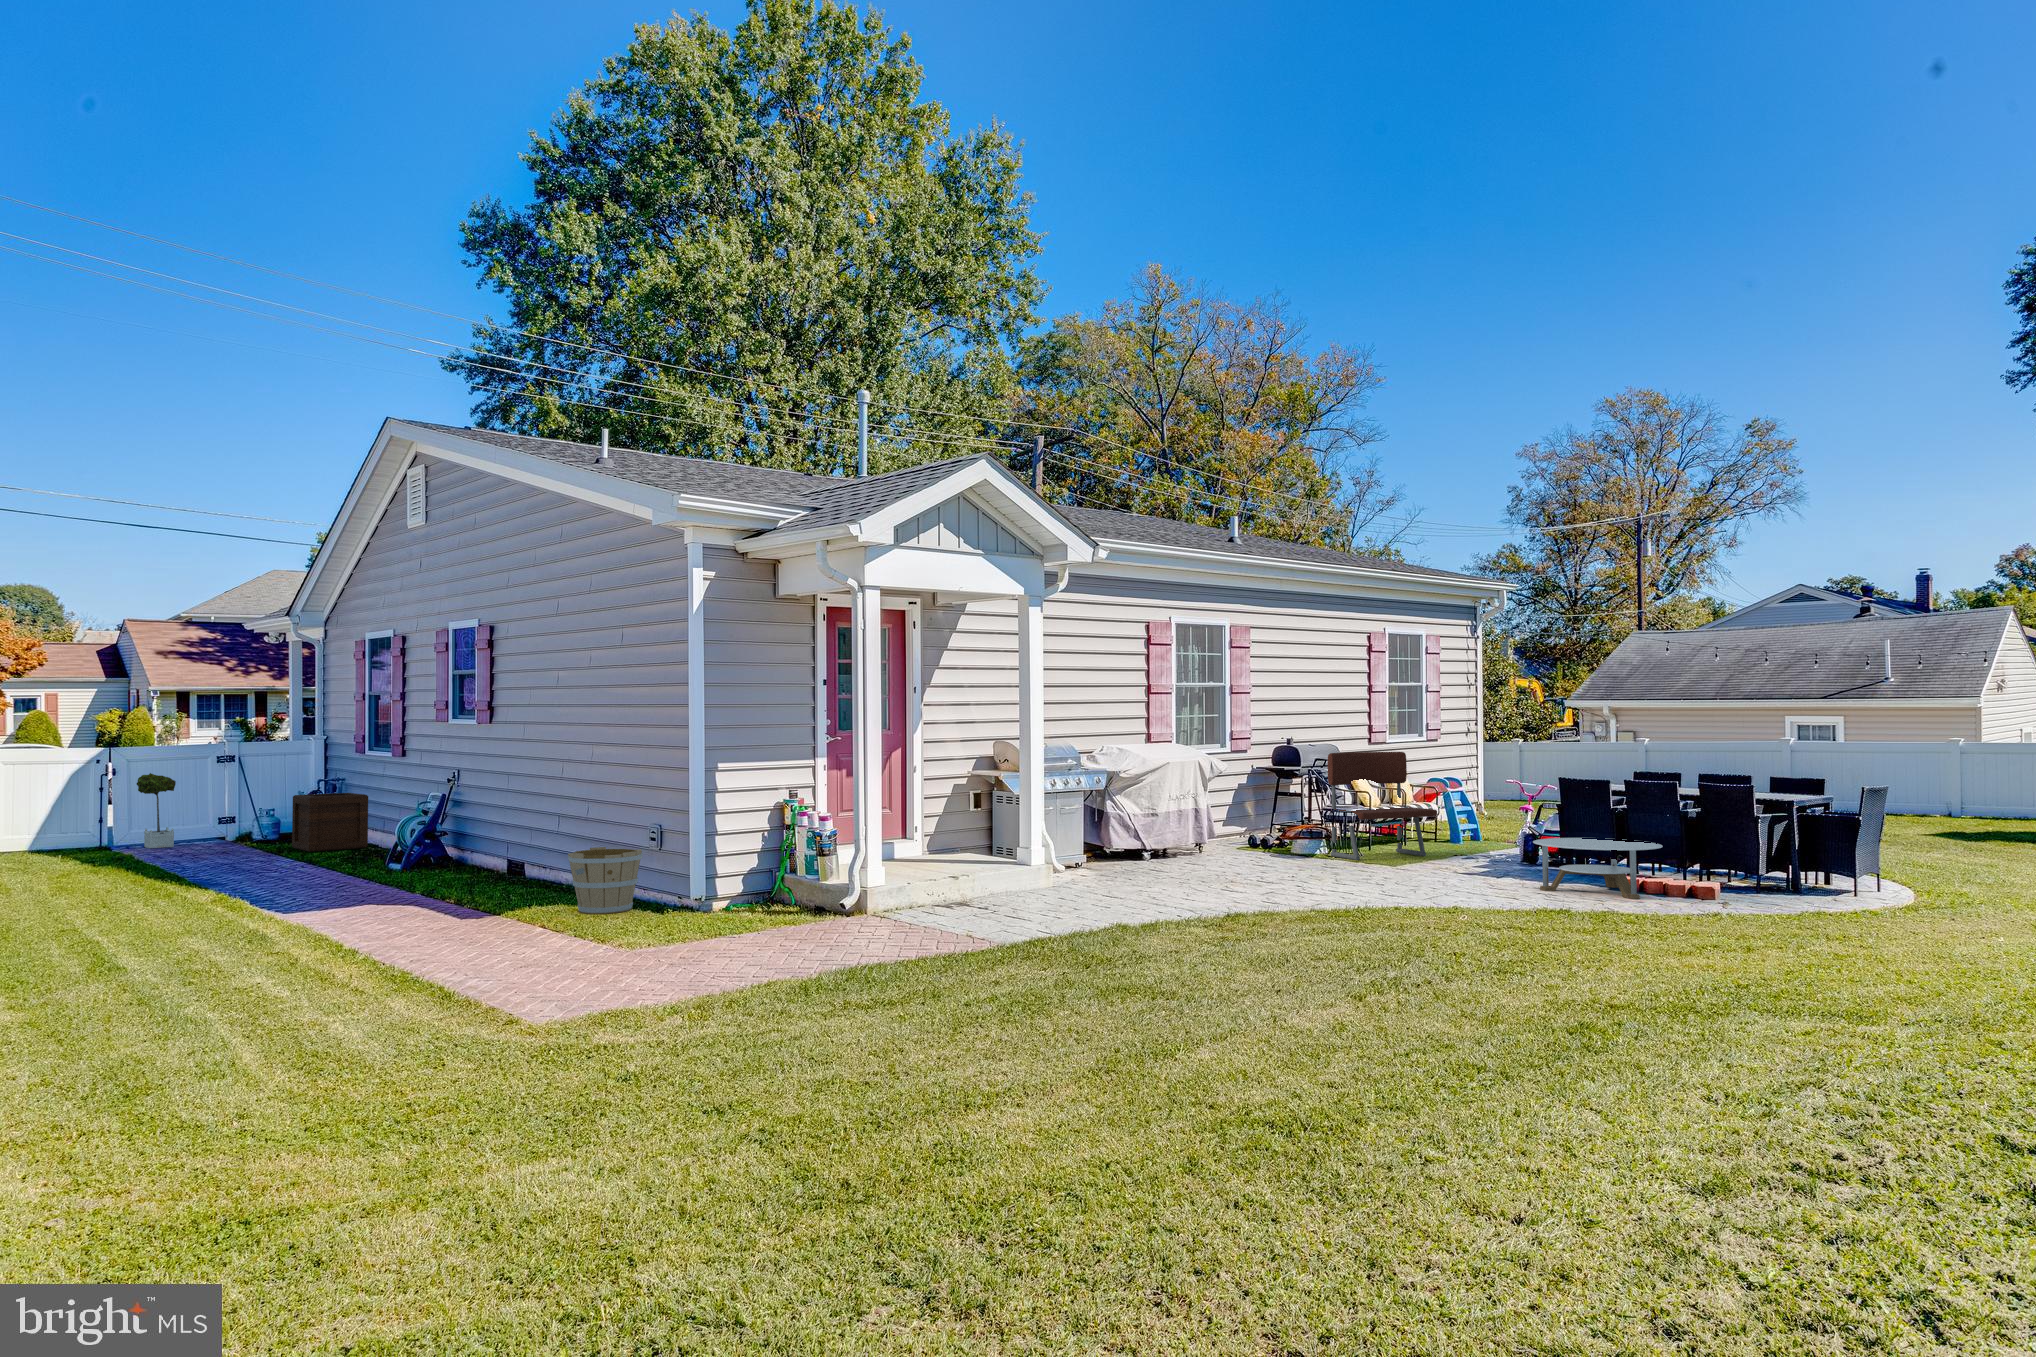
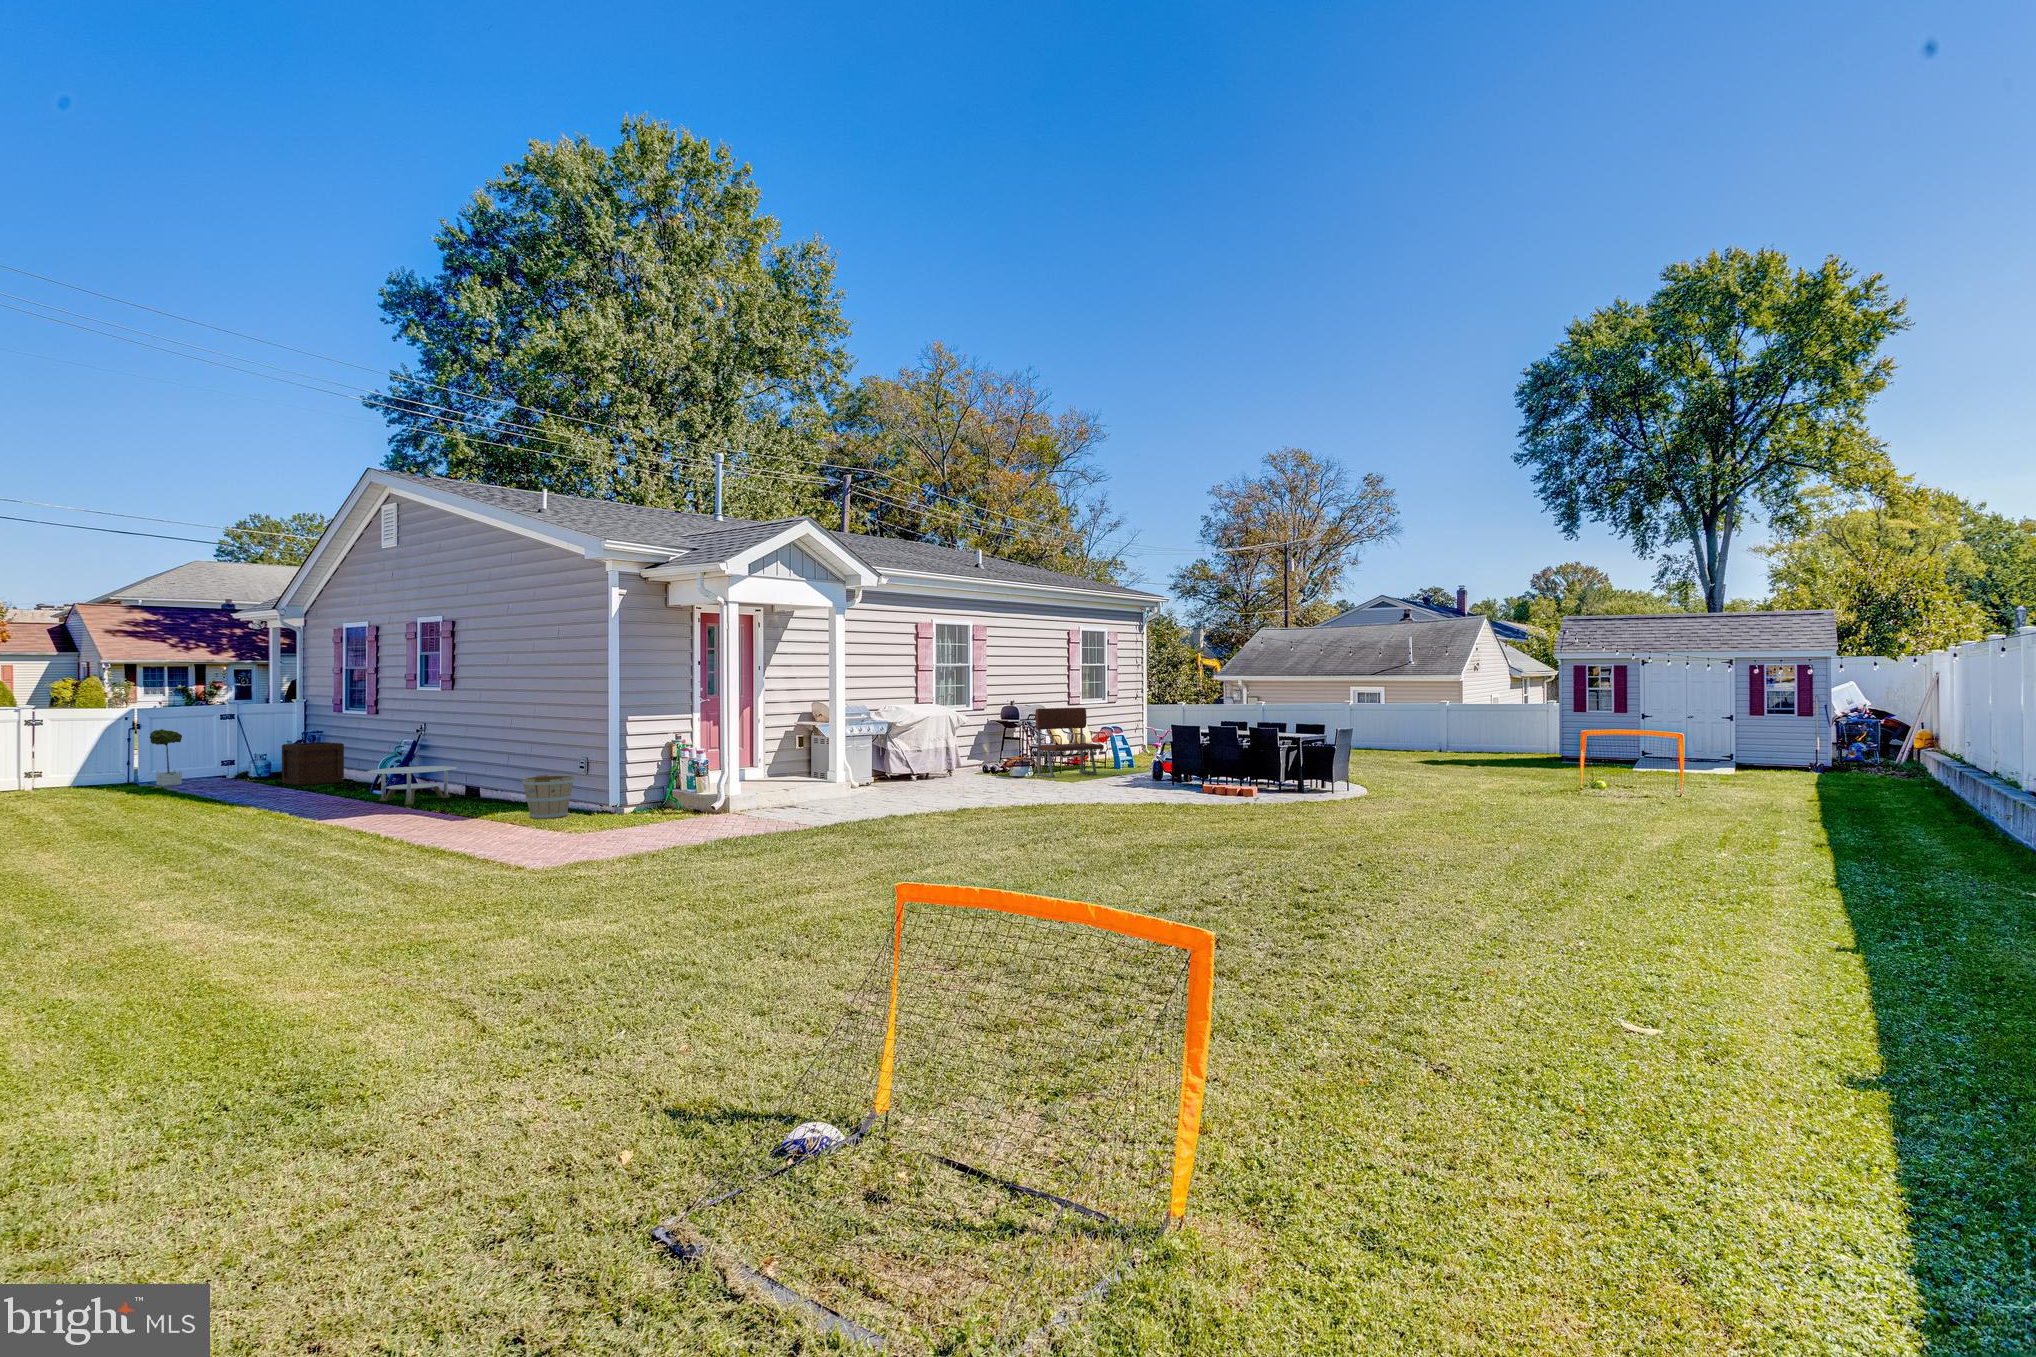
round table: present [1533,838,1663,899] -> present [367,766,457,805]

